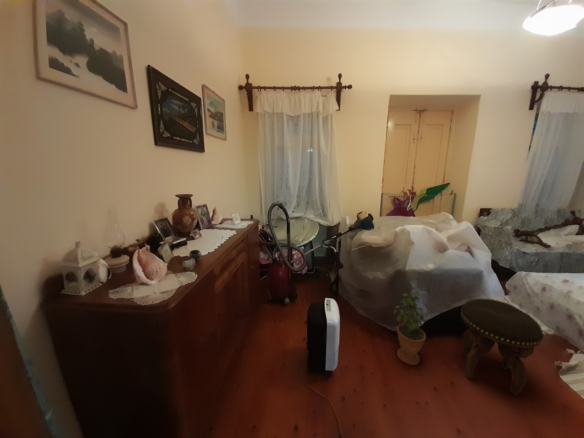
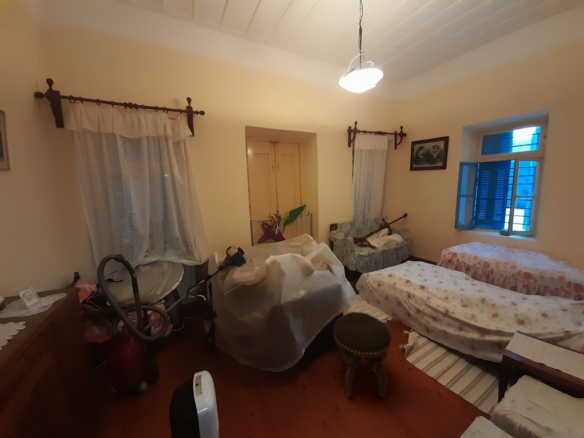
potted plant: present [394,288,427,365] -> none [275,323,309,410]

